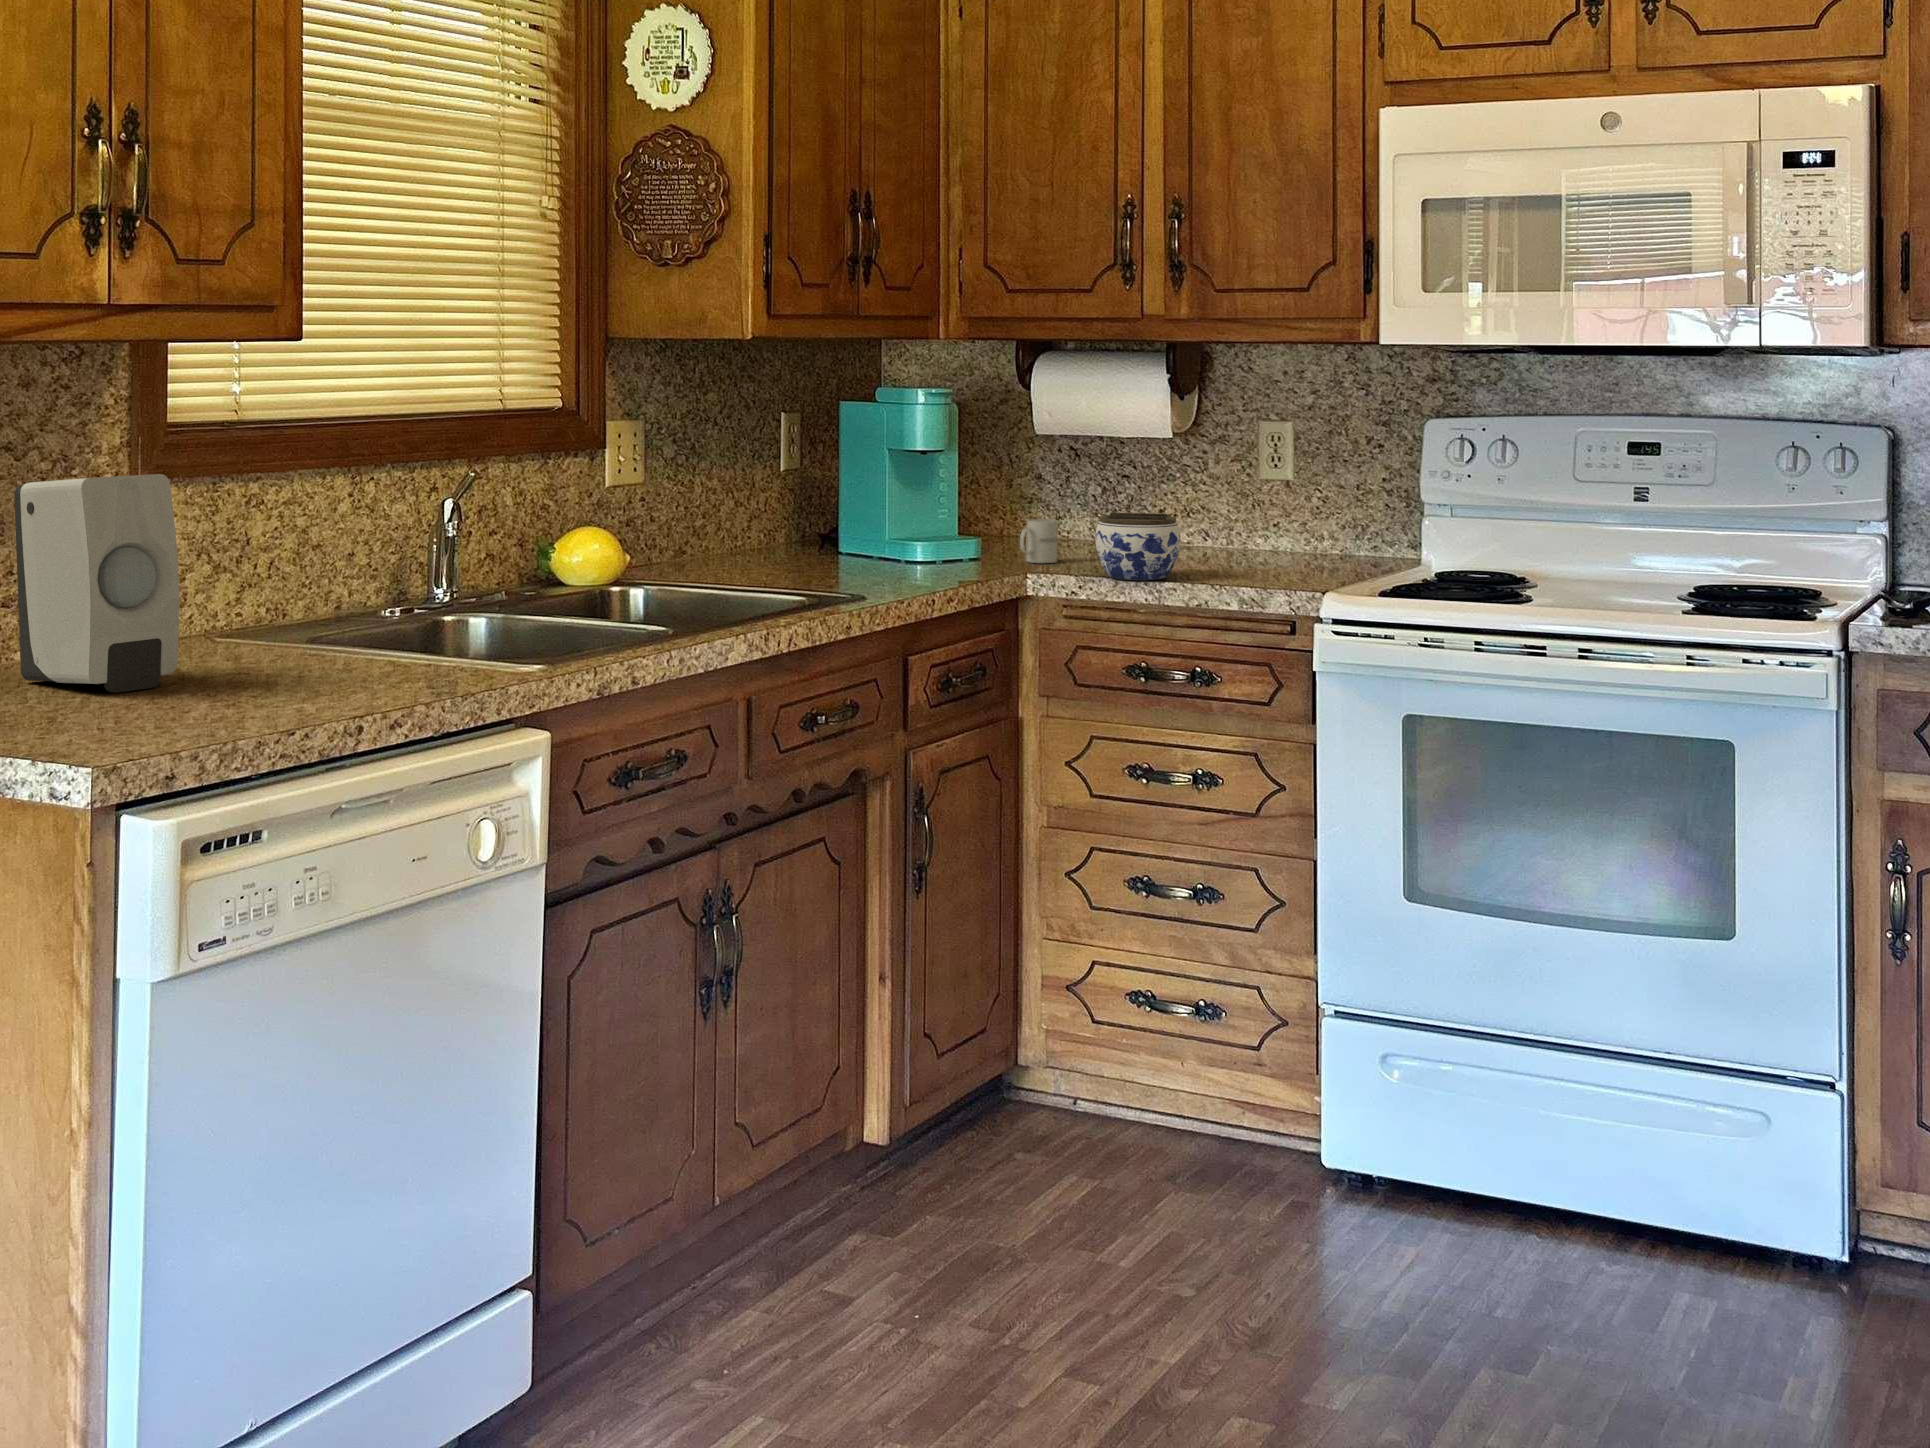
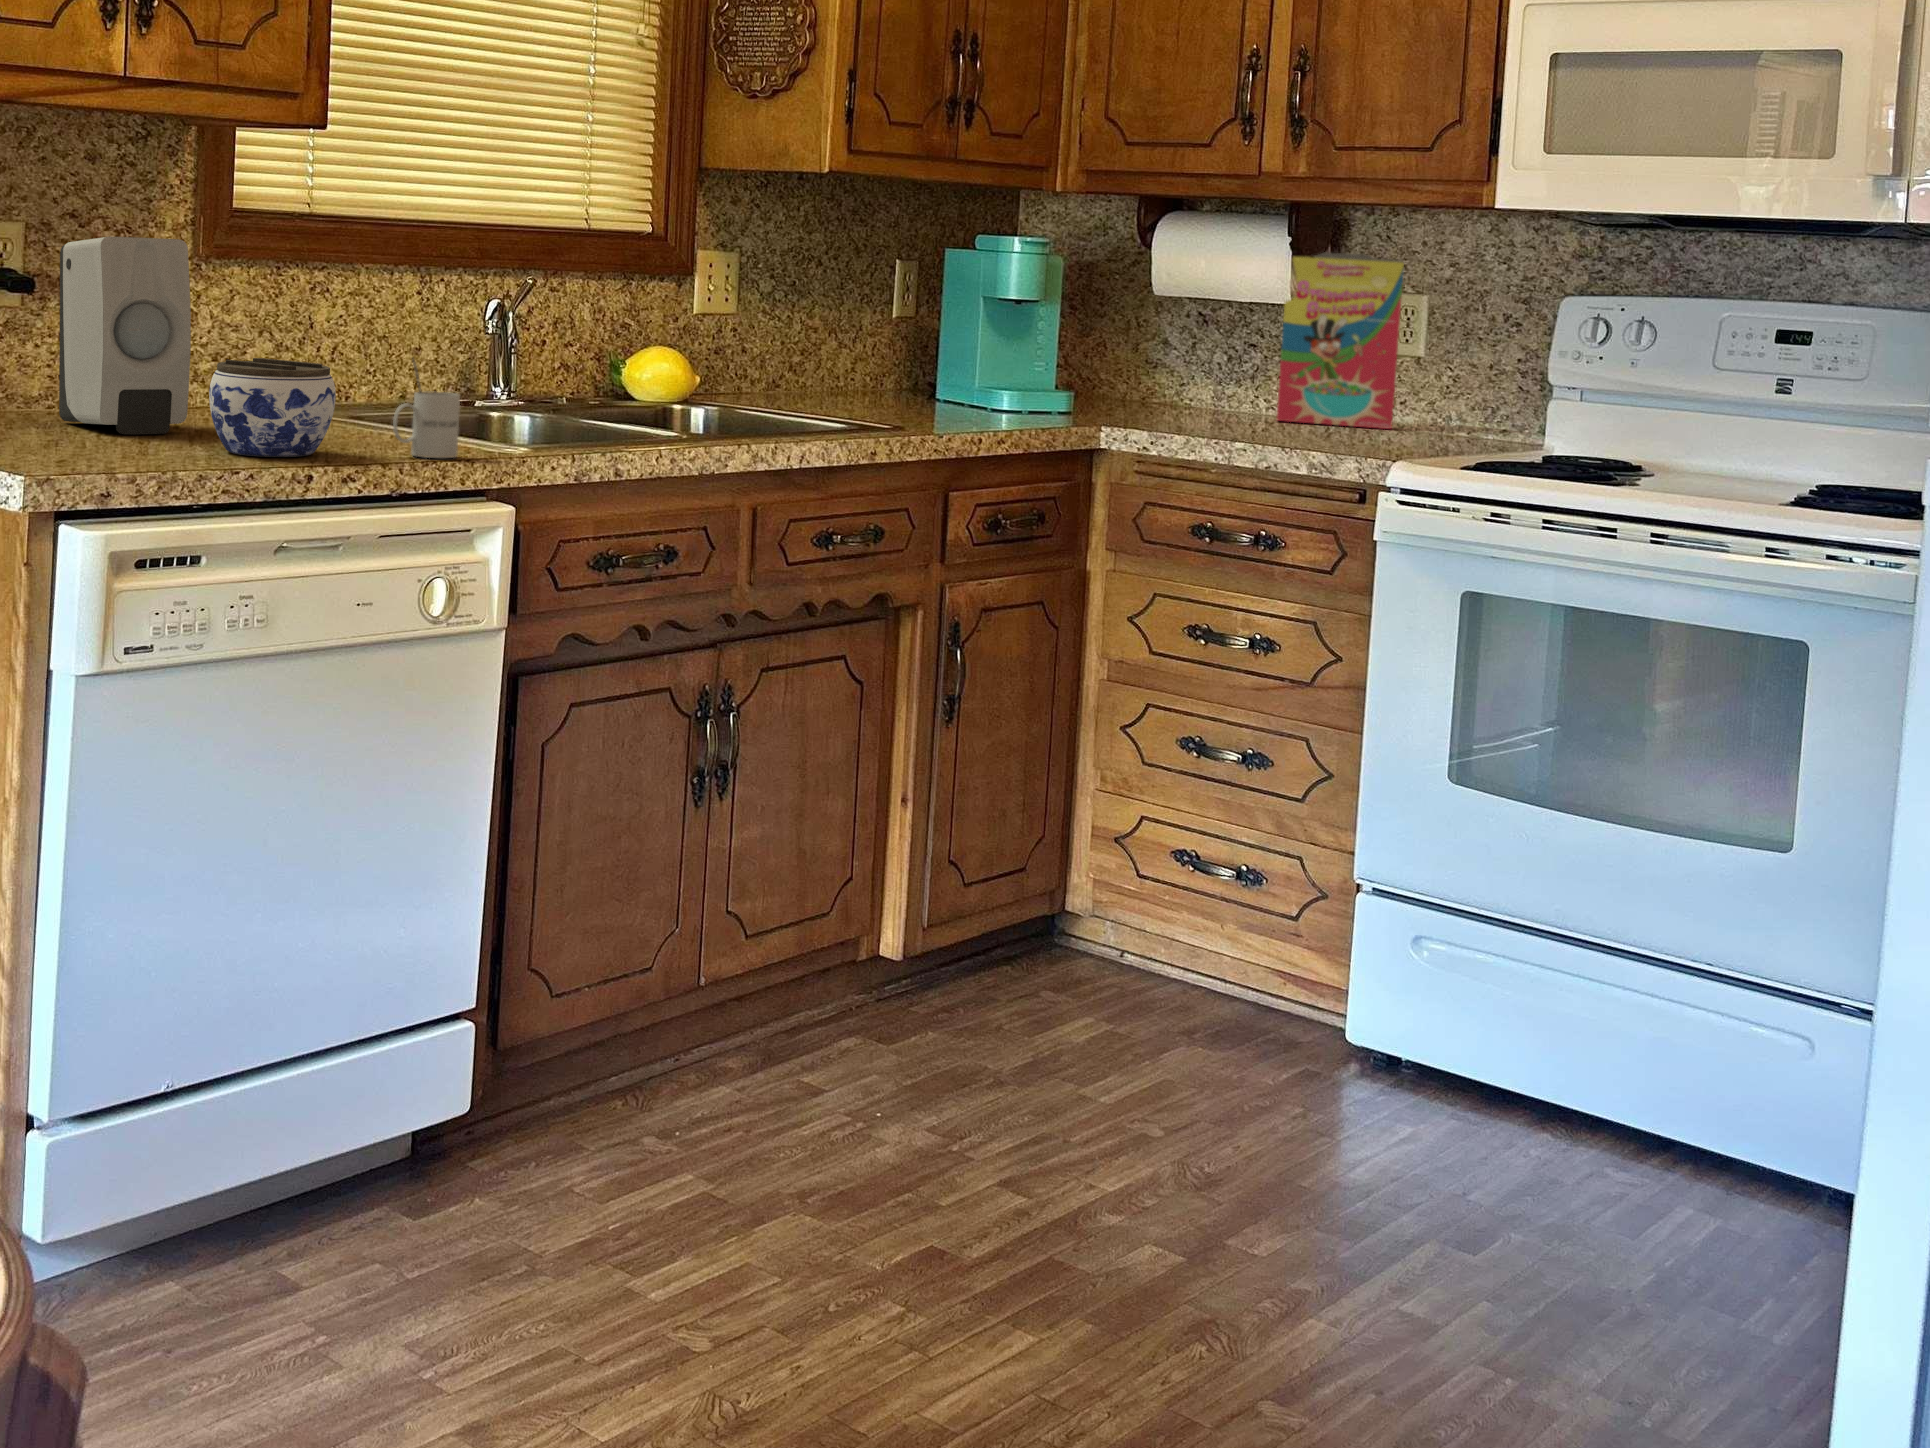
cereal box: none [1158,386,1294,554] -> present [1277,252,1404,429]
mug: present [1020,510,1057,563] -> present [393,359,460,458]
jar: present [1095,513,1180,580] -> present [209,358,336,457]

